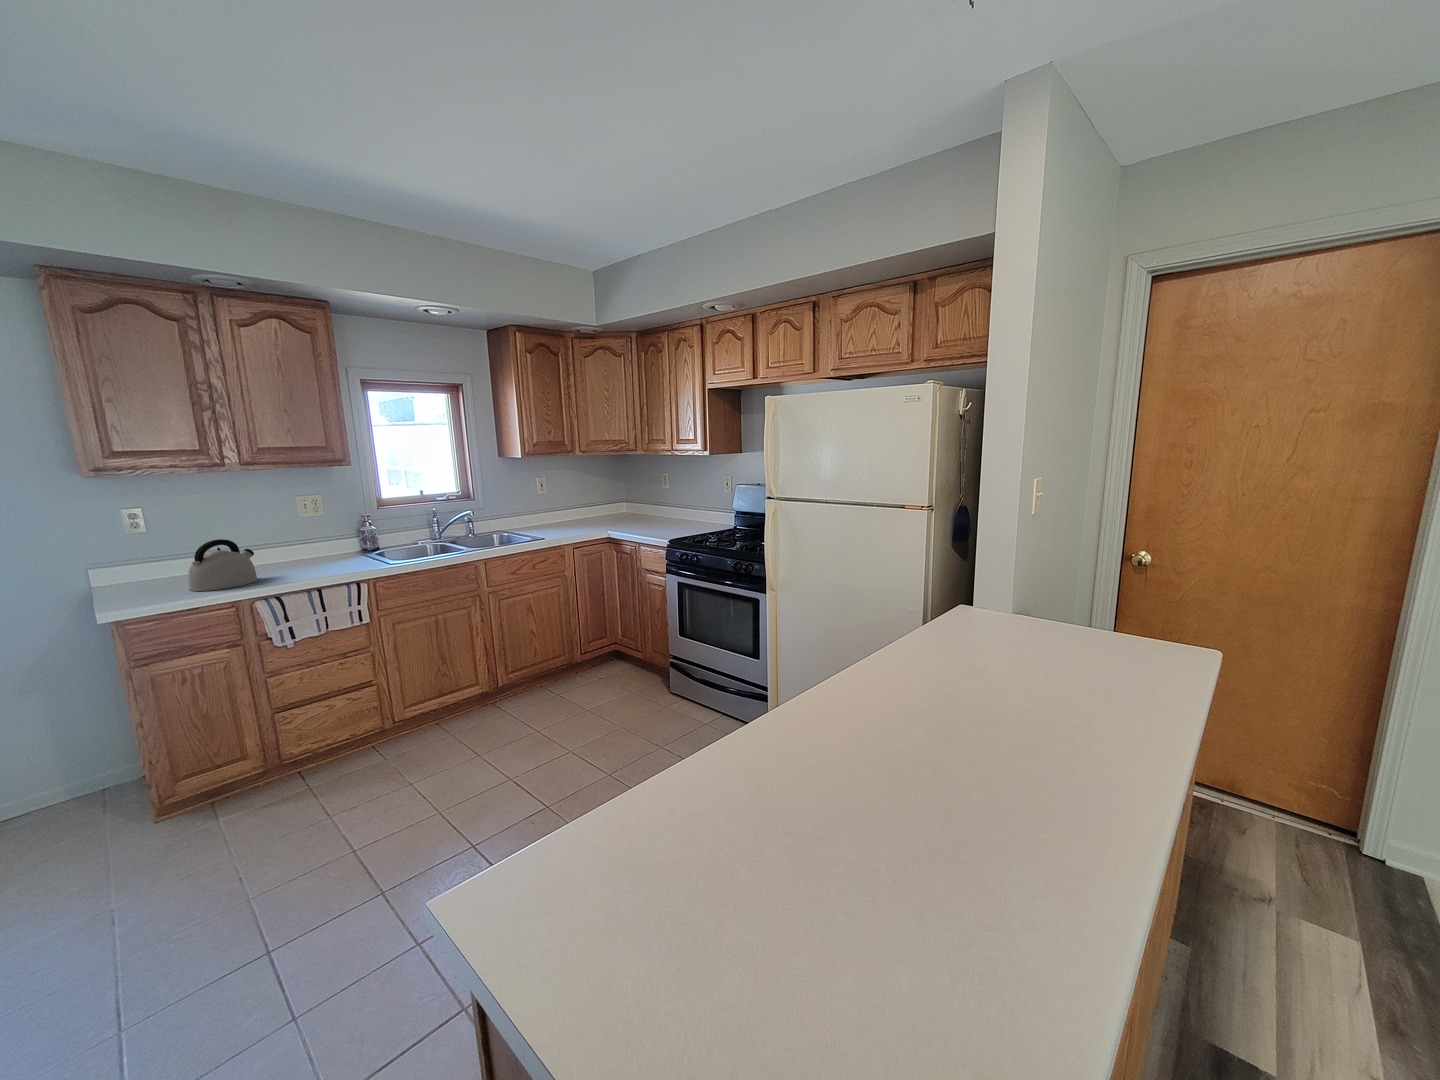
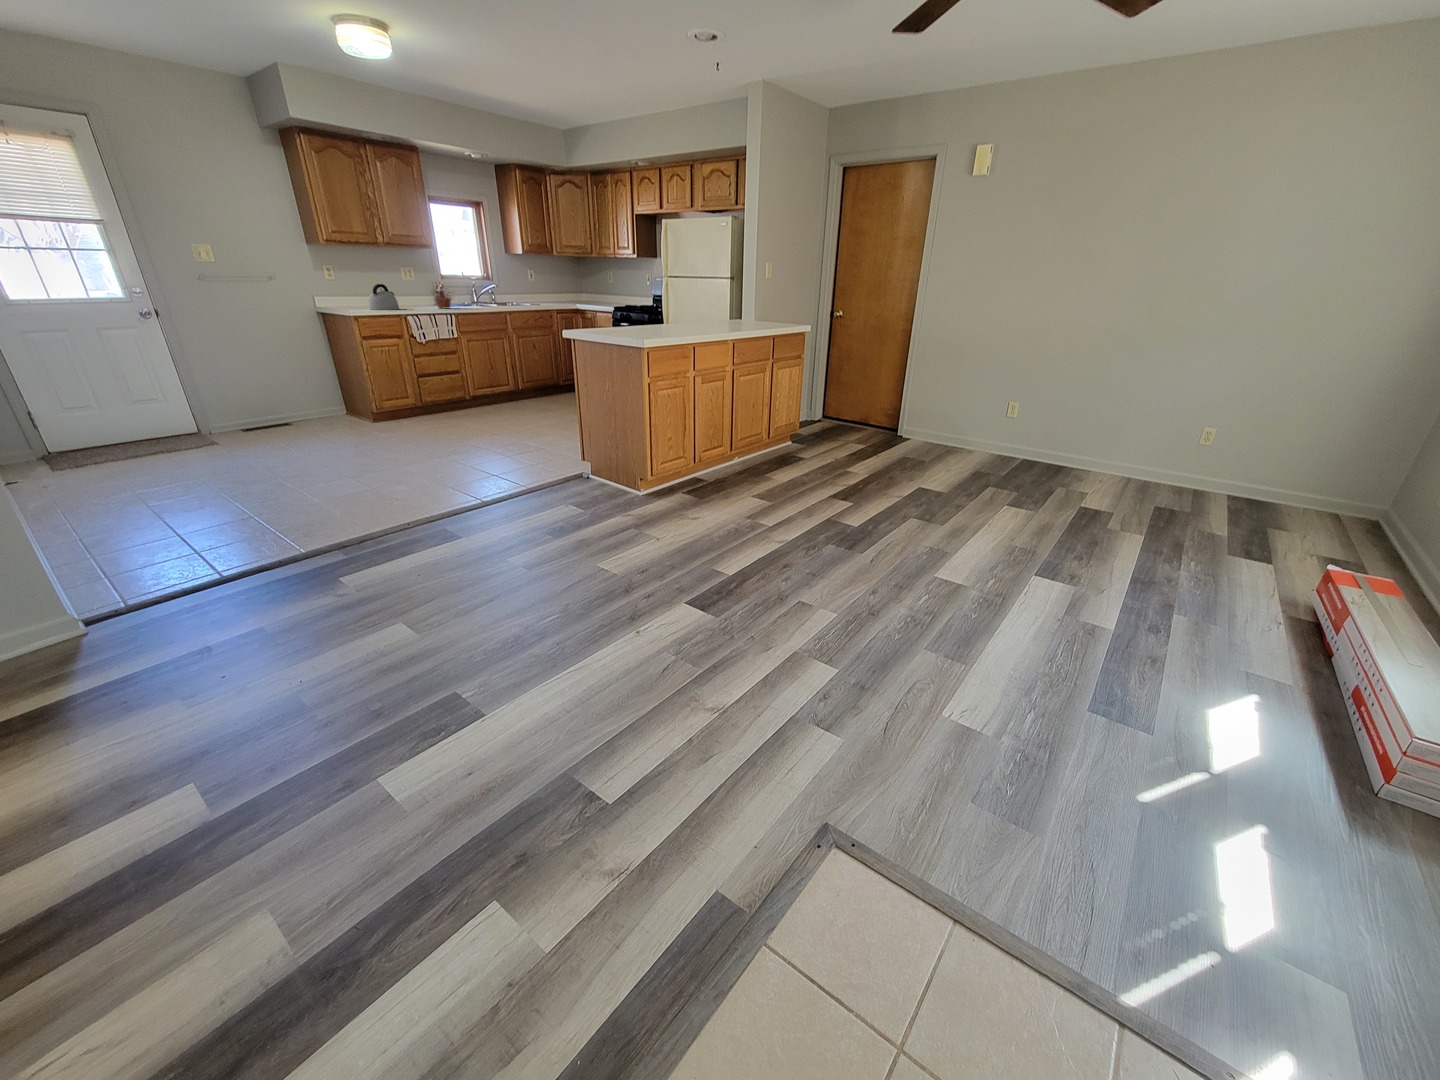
potted plant: none [321,525,383,570] -> present [435,286,451,308]

